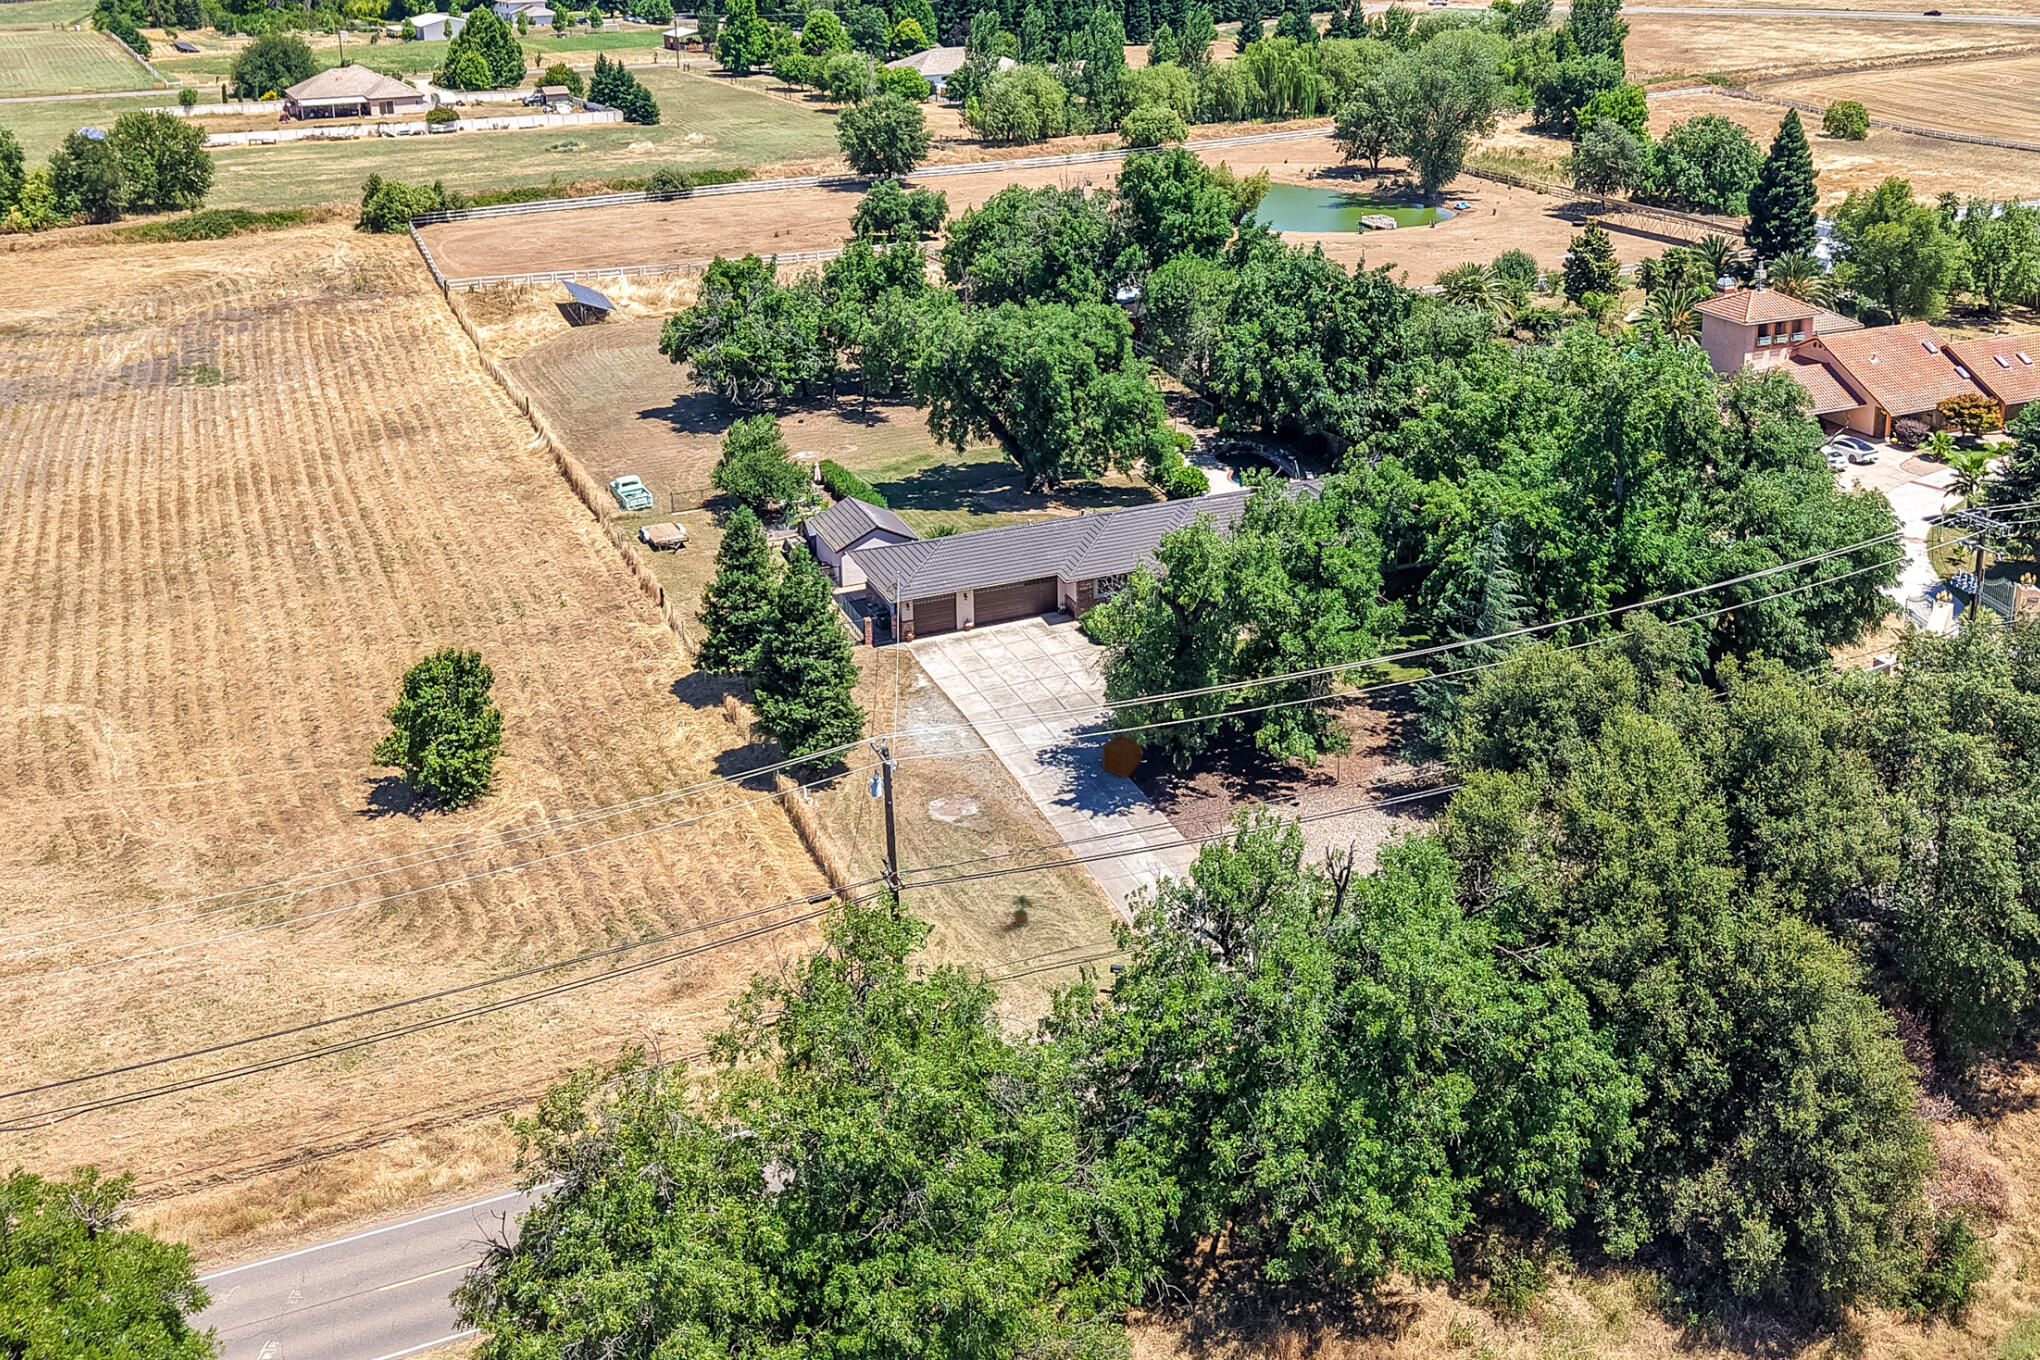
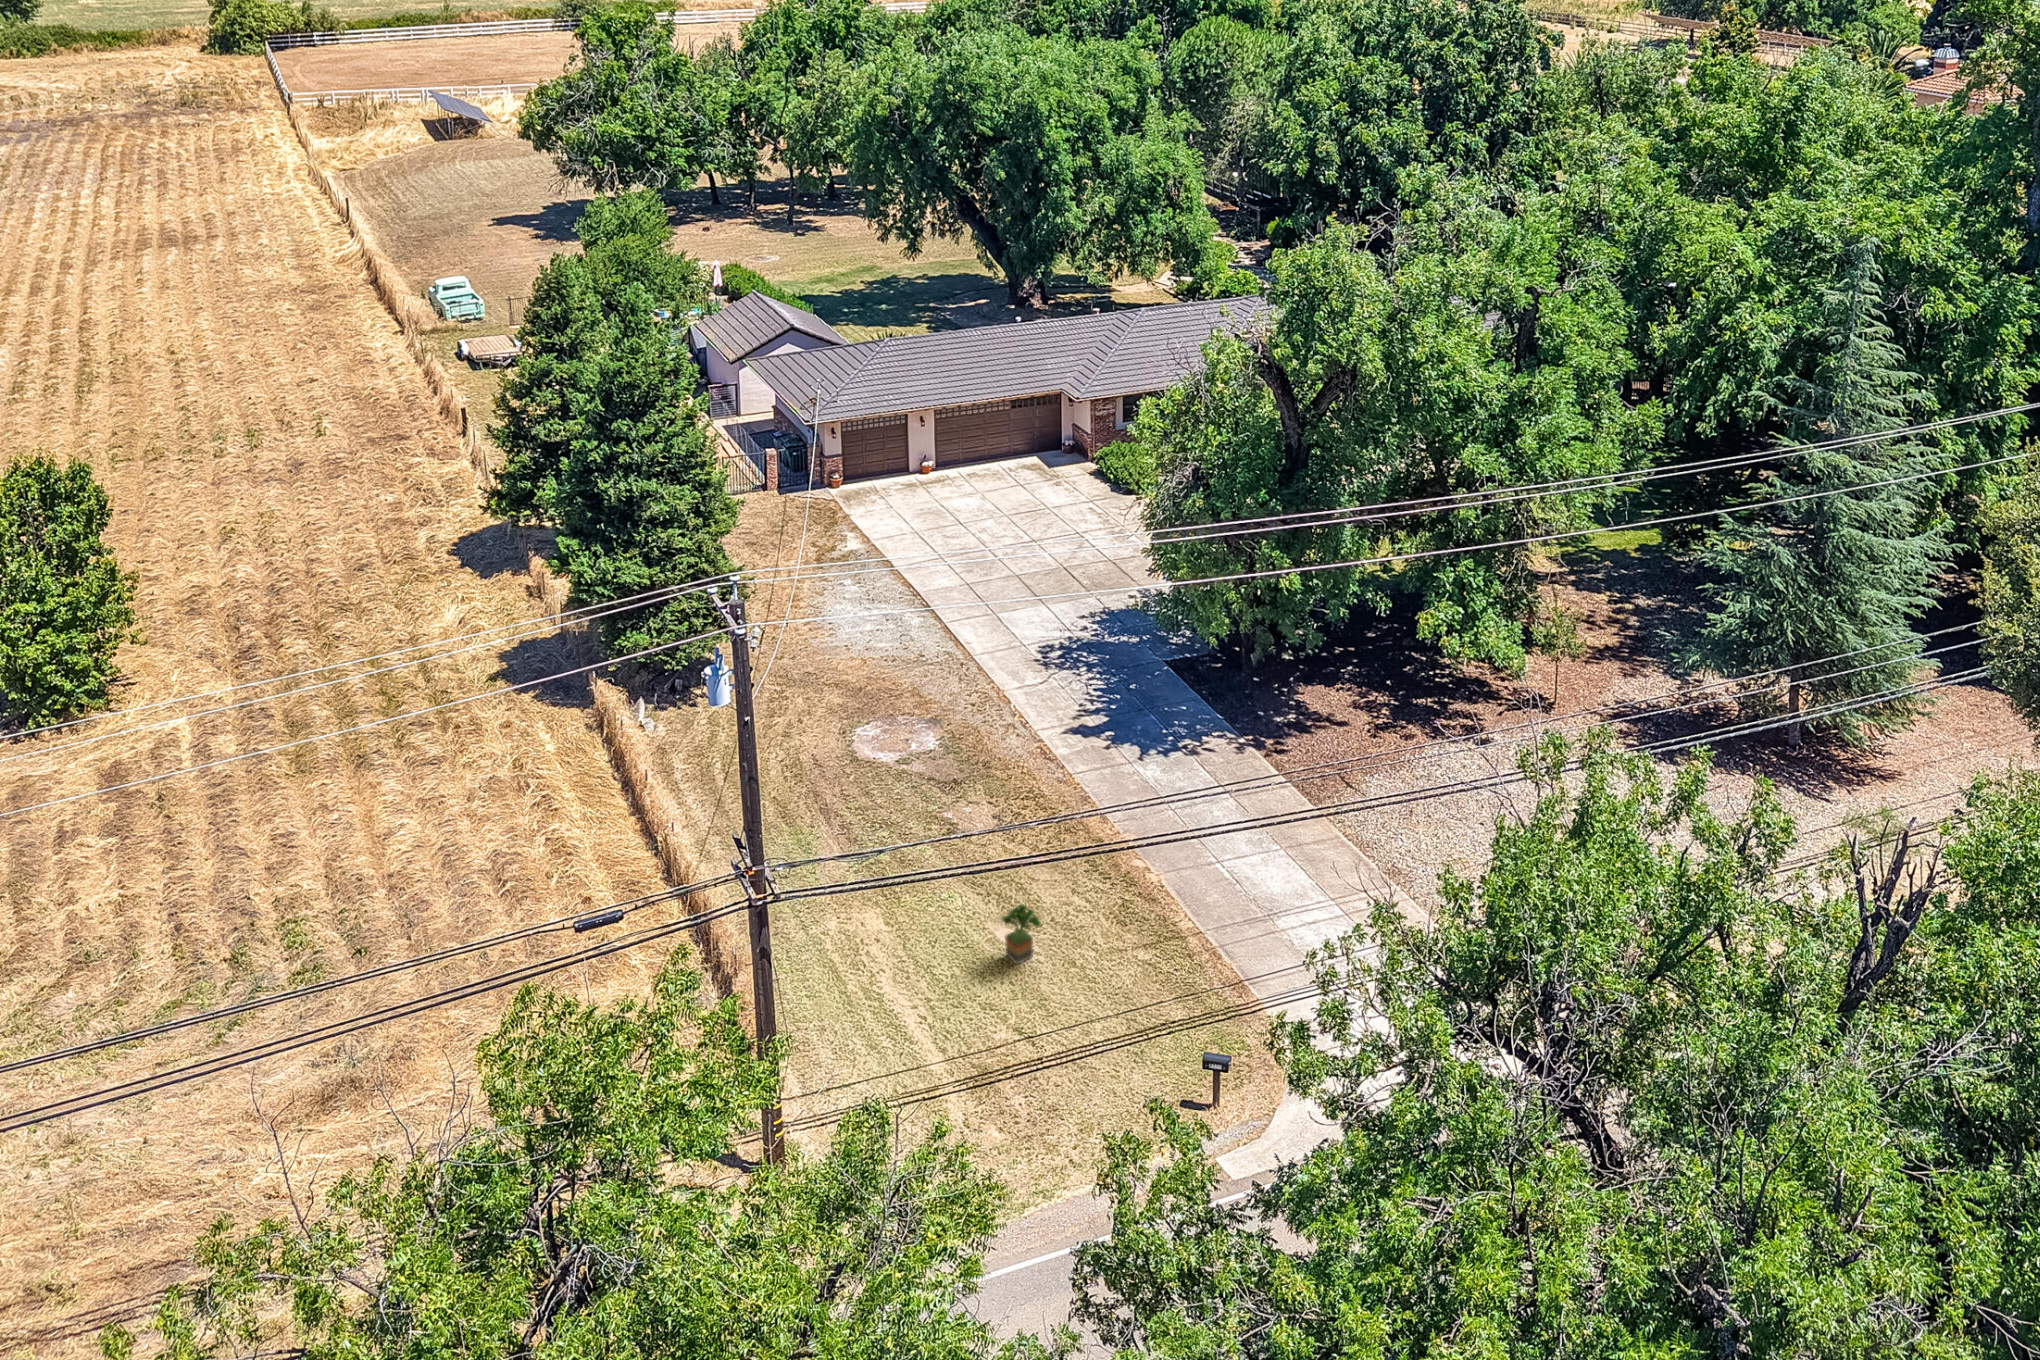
wooden crate: present [1102,735,1143,778] -> none [1150,619,1219,692]

